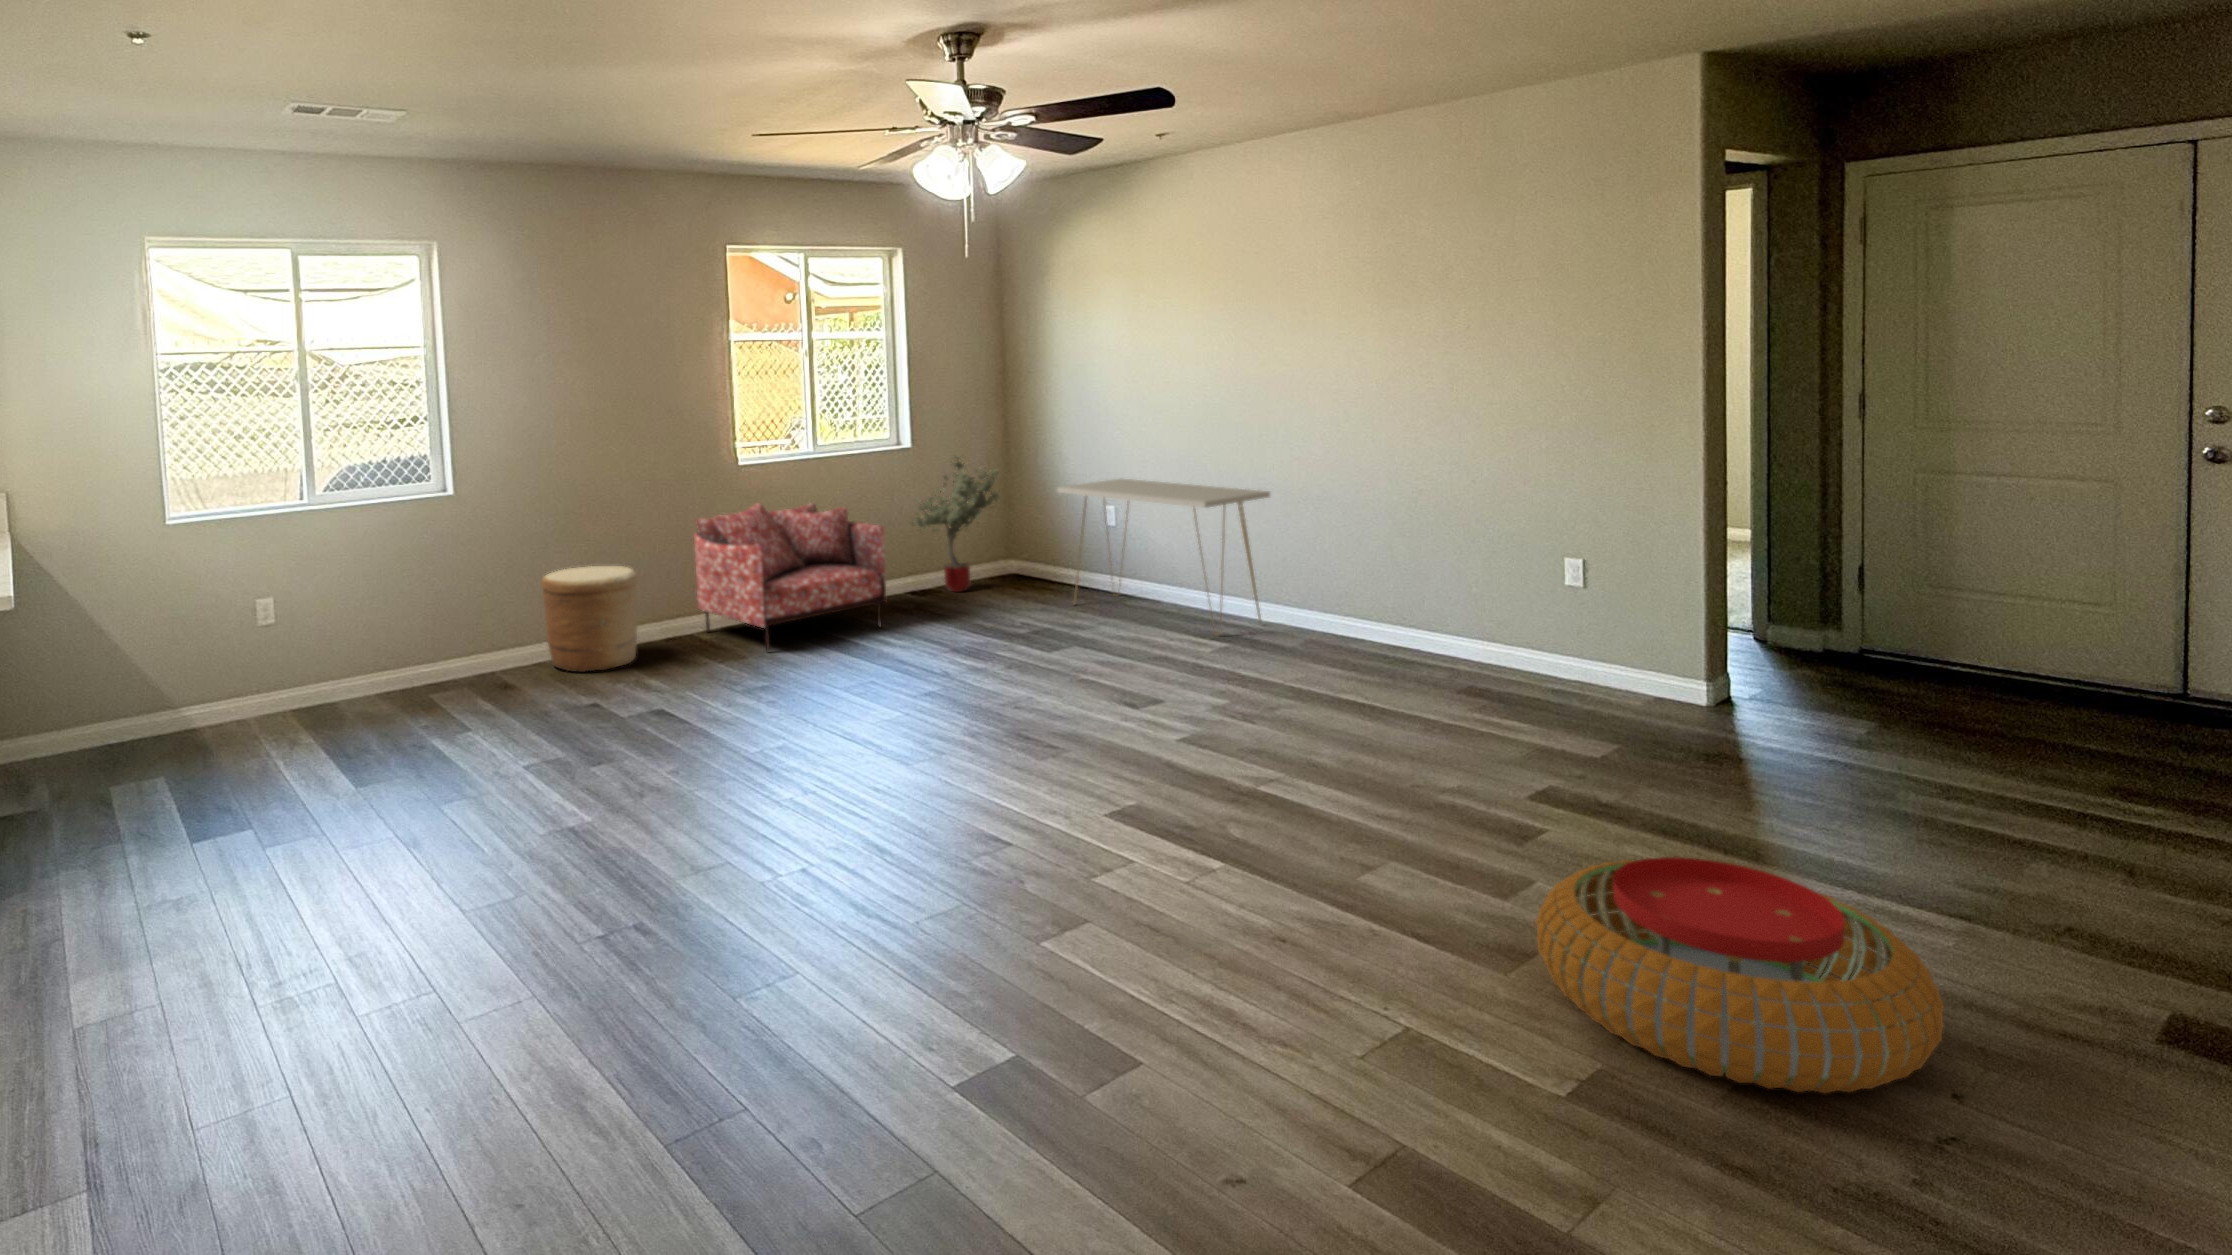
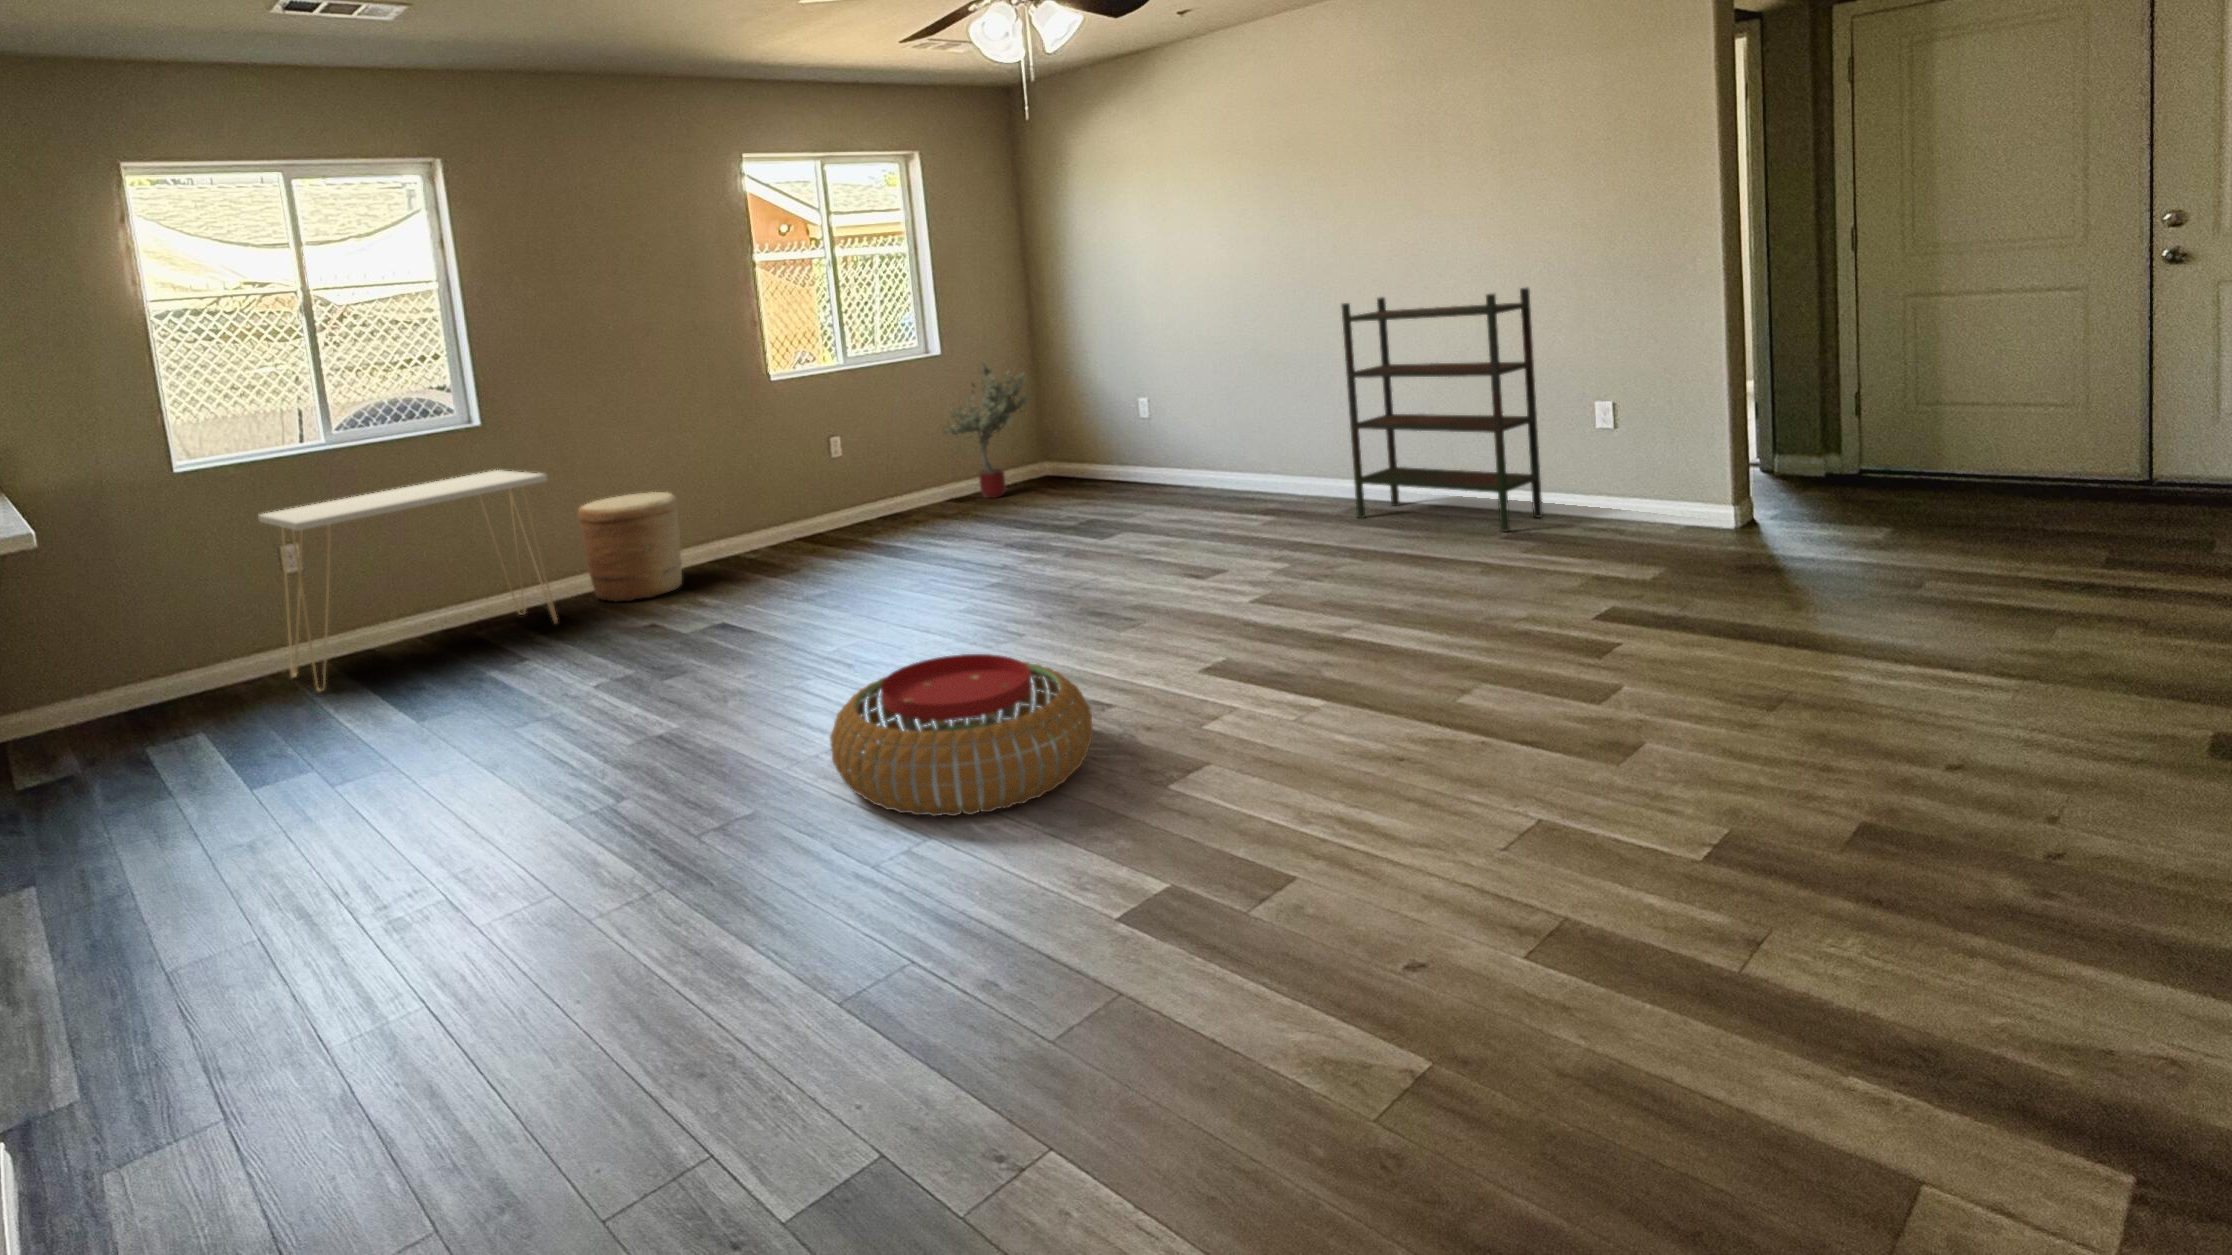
bookshelf: none [1310,429,1507,685] -> present [1342,288,1542,532]
console table: present [1057,479,1270,635] -> present [258,470,558,691]
armchair: present [694,503,886,651] -> none [729,418,930,566]
pouf: present [1536,857,1944,1093] -> present [830,654,1093,816]

